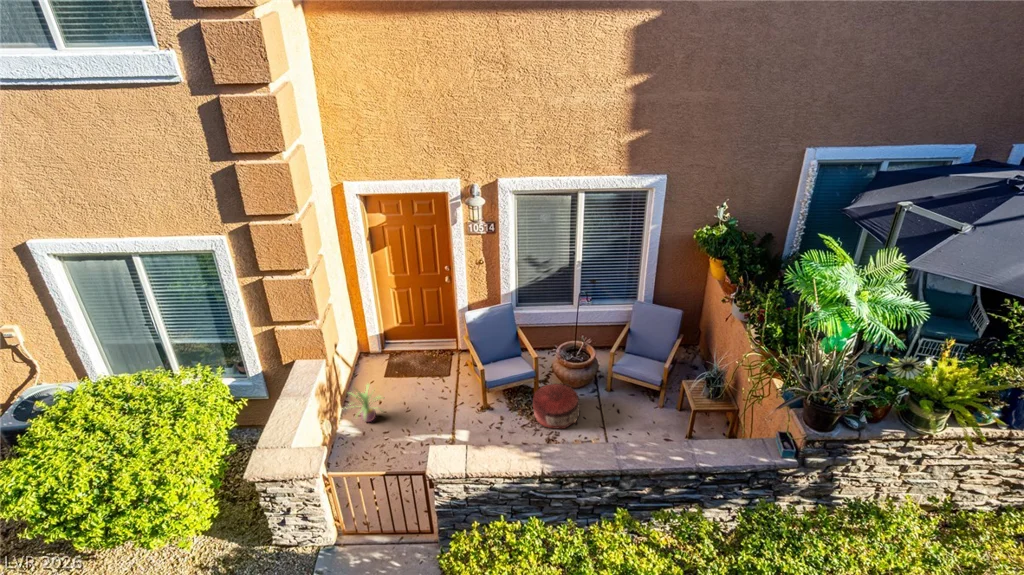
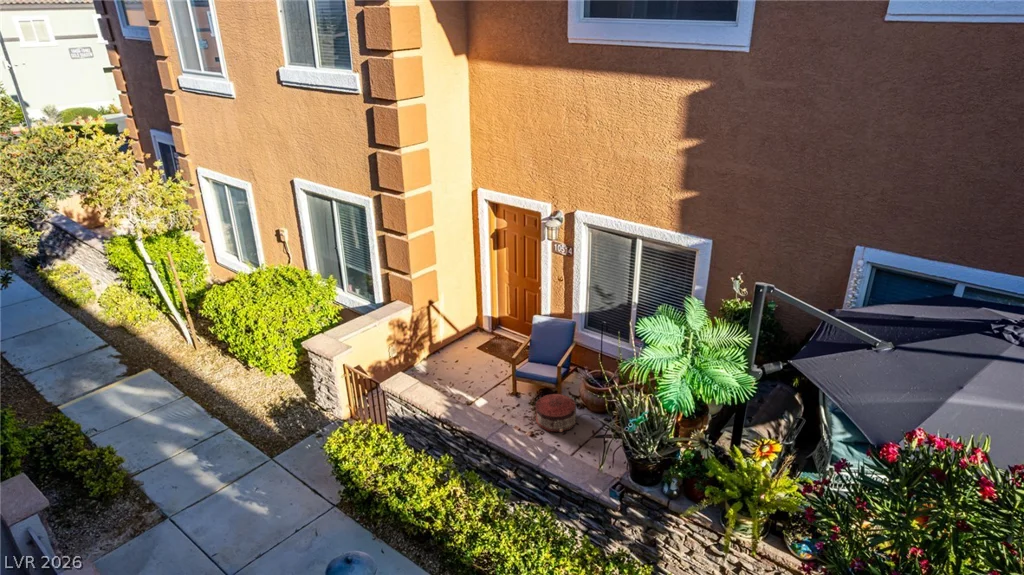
decorative plant: present [352,384,381,422] -> none [422,337,455,369]

